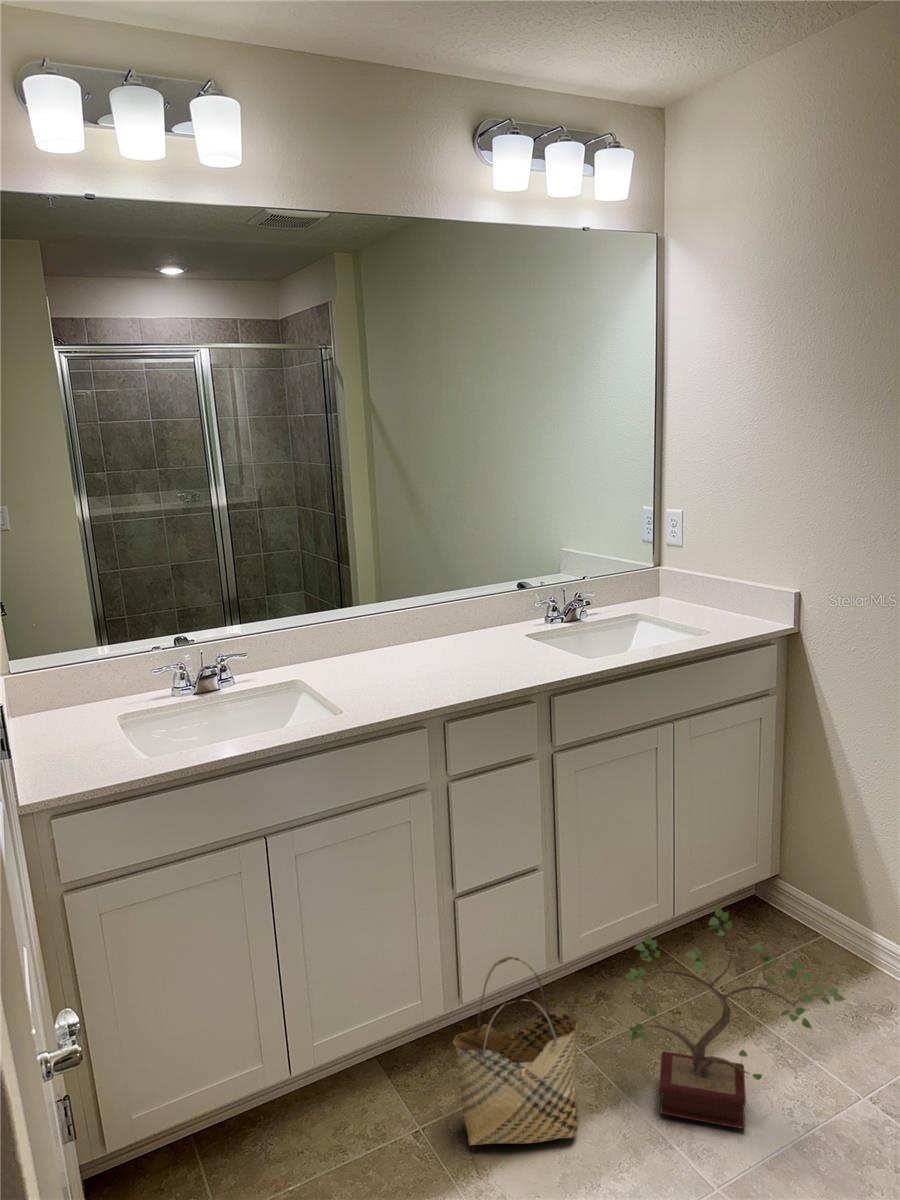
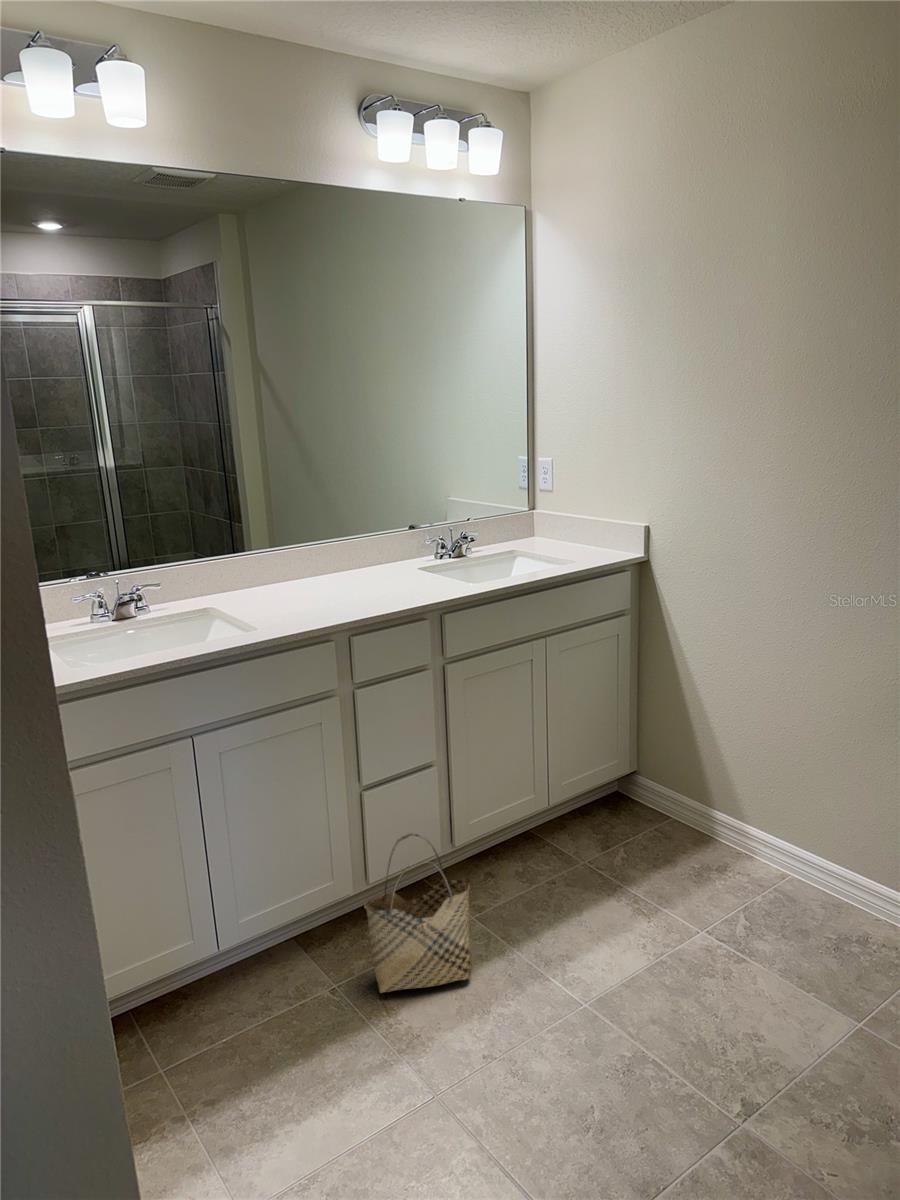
potted plant: present [625,906,845,1128] -> none [506,777,686,961]

